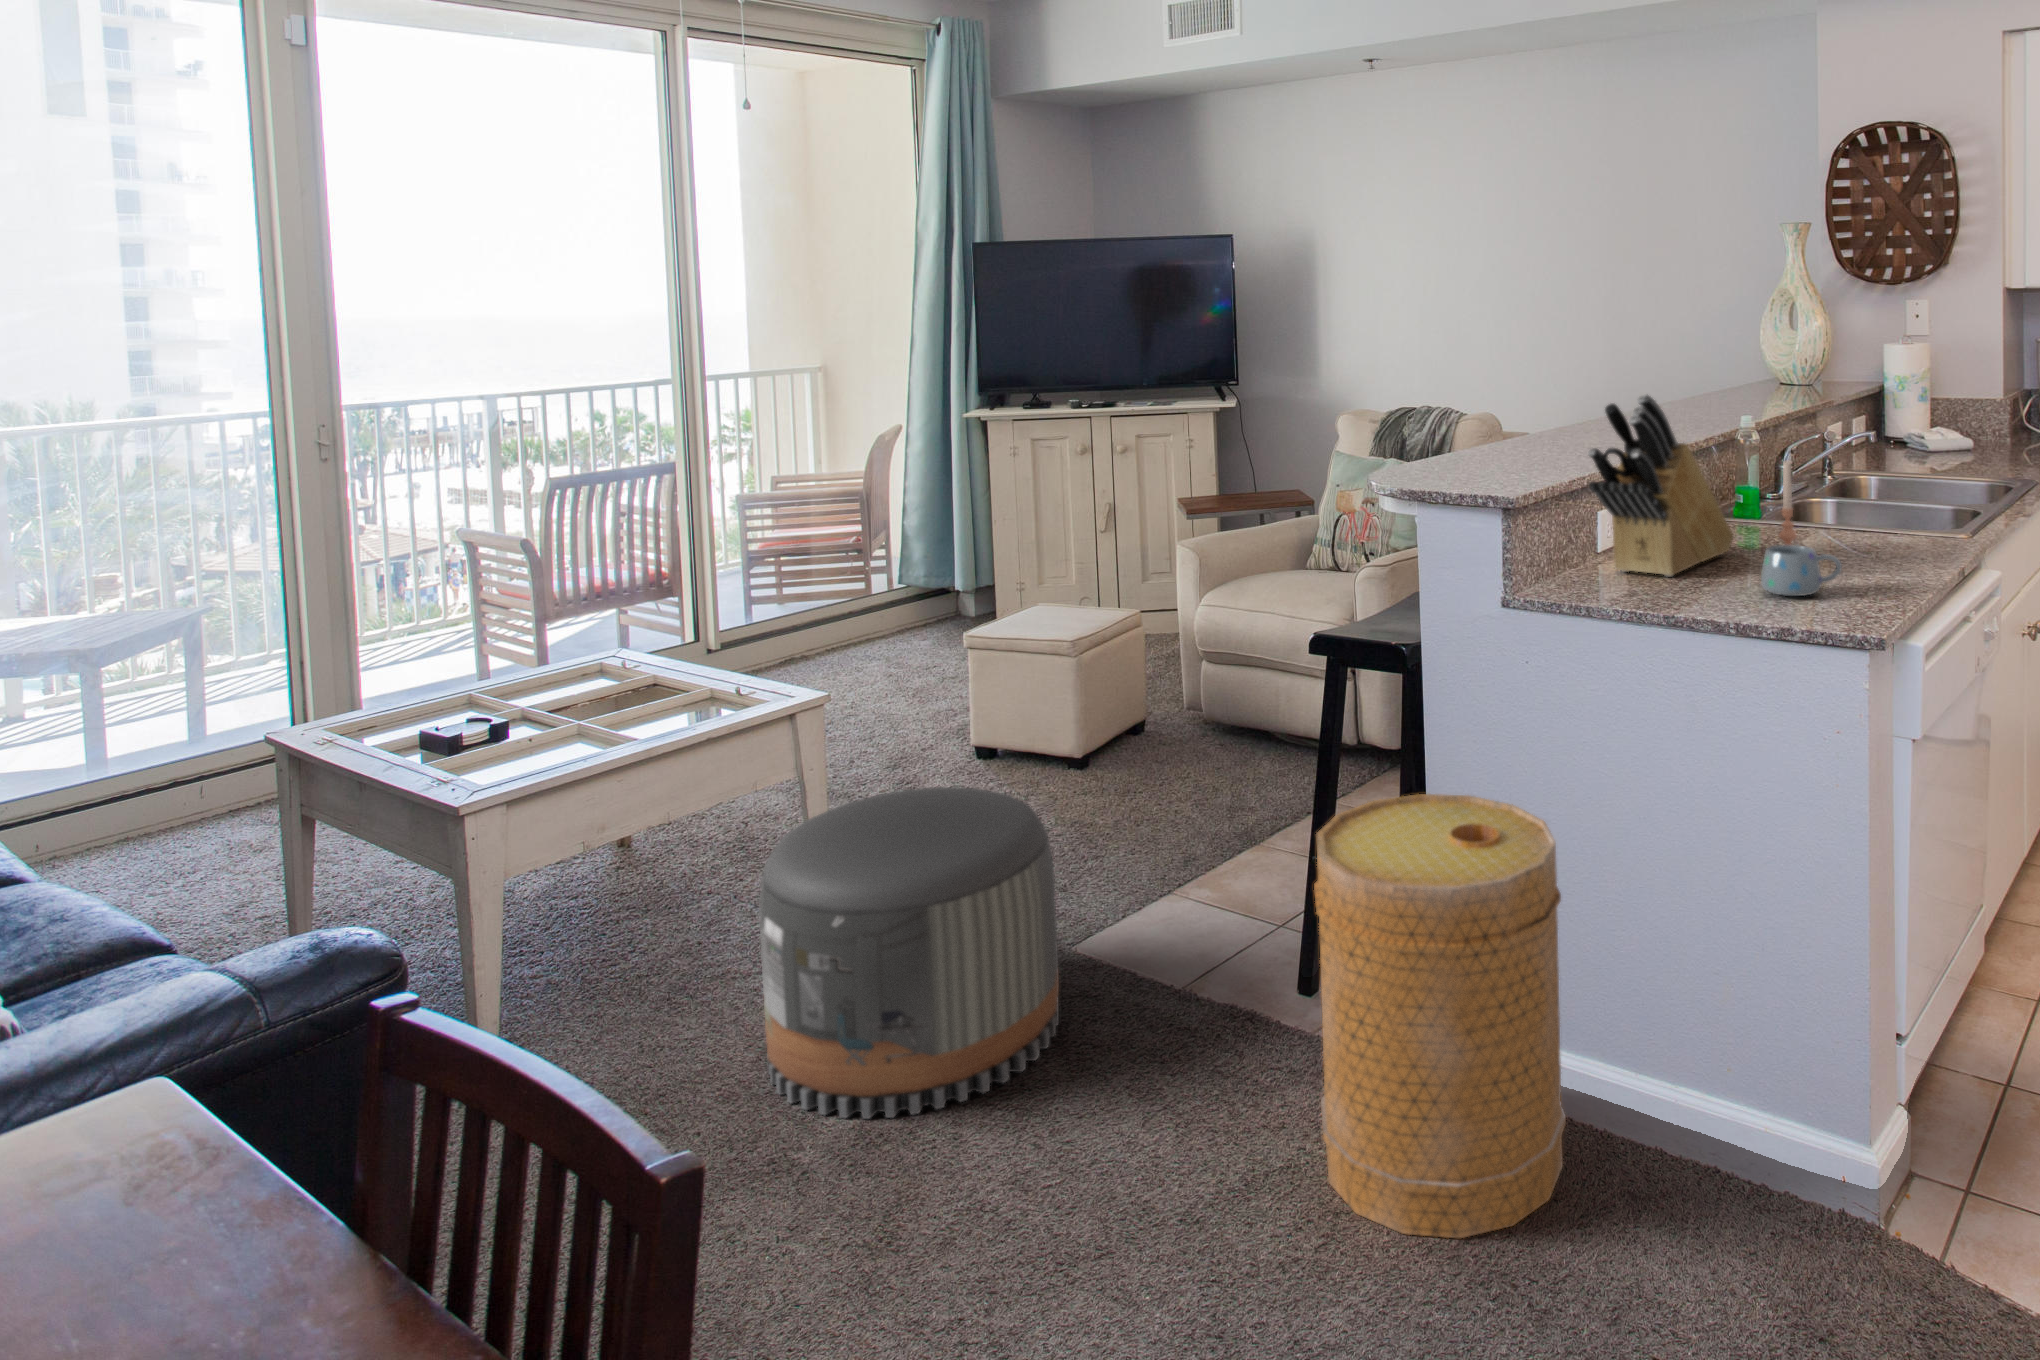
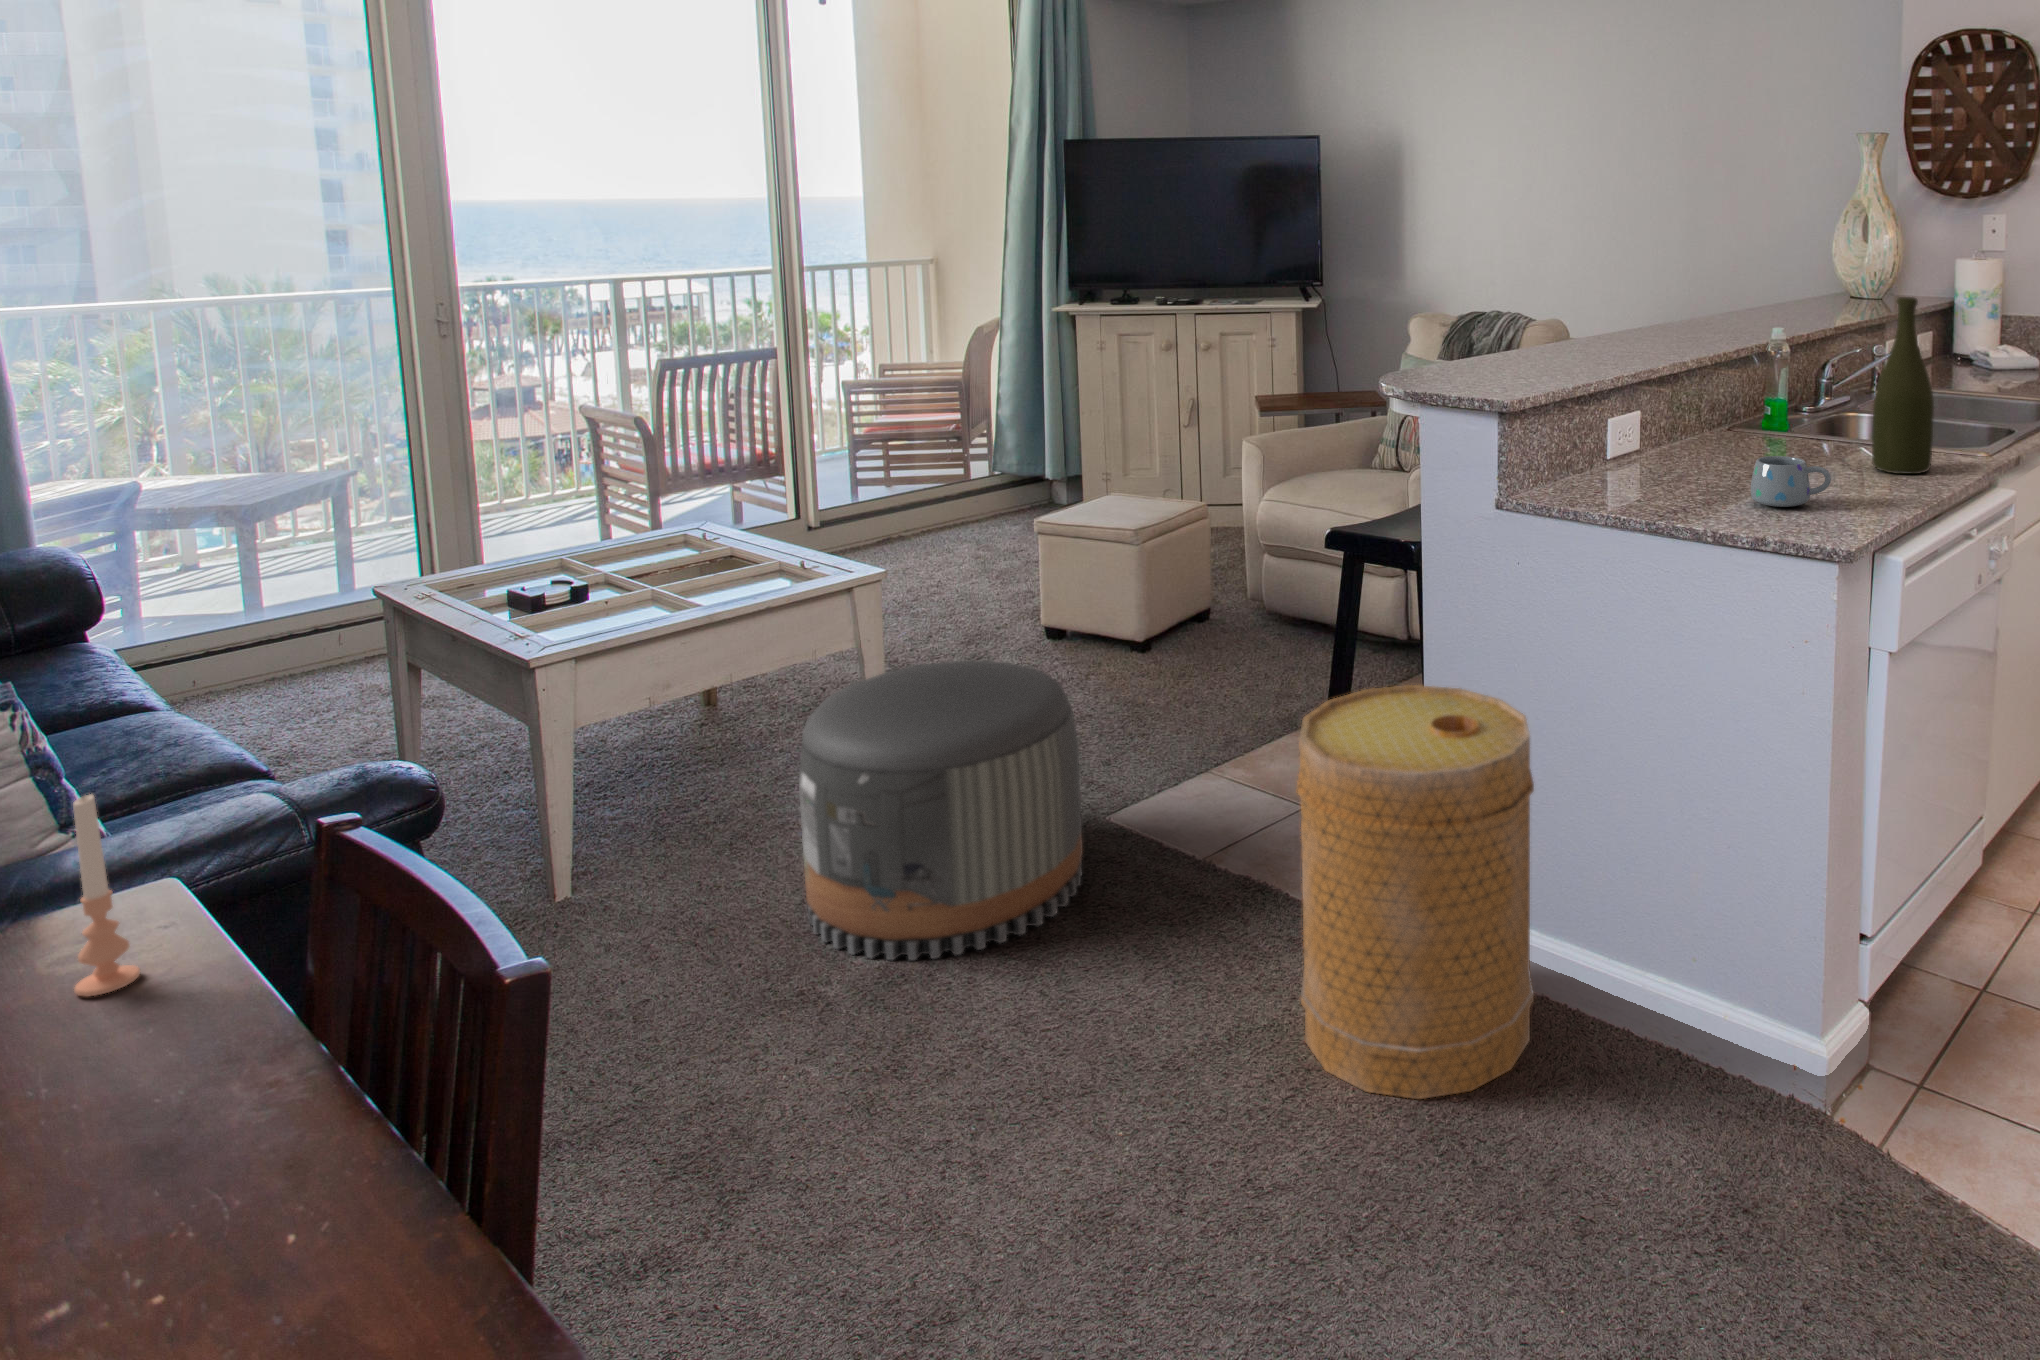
bottle: none [1861,383,1921,559] -> present [1872,297,1934,474]
knife block: present [1588,394,1733,577] -> none [1588,302,1745,484]
candle: present [1779,461,1797,545] -> present [73,794,140,996]

